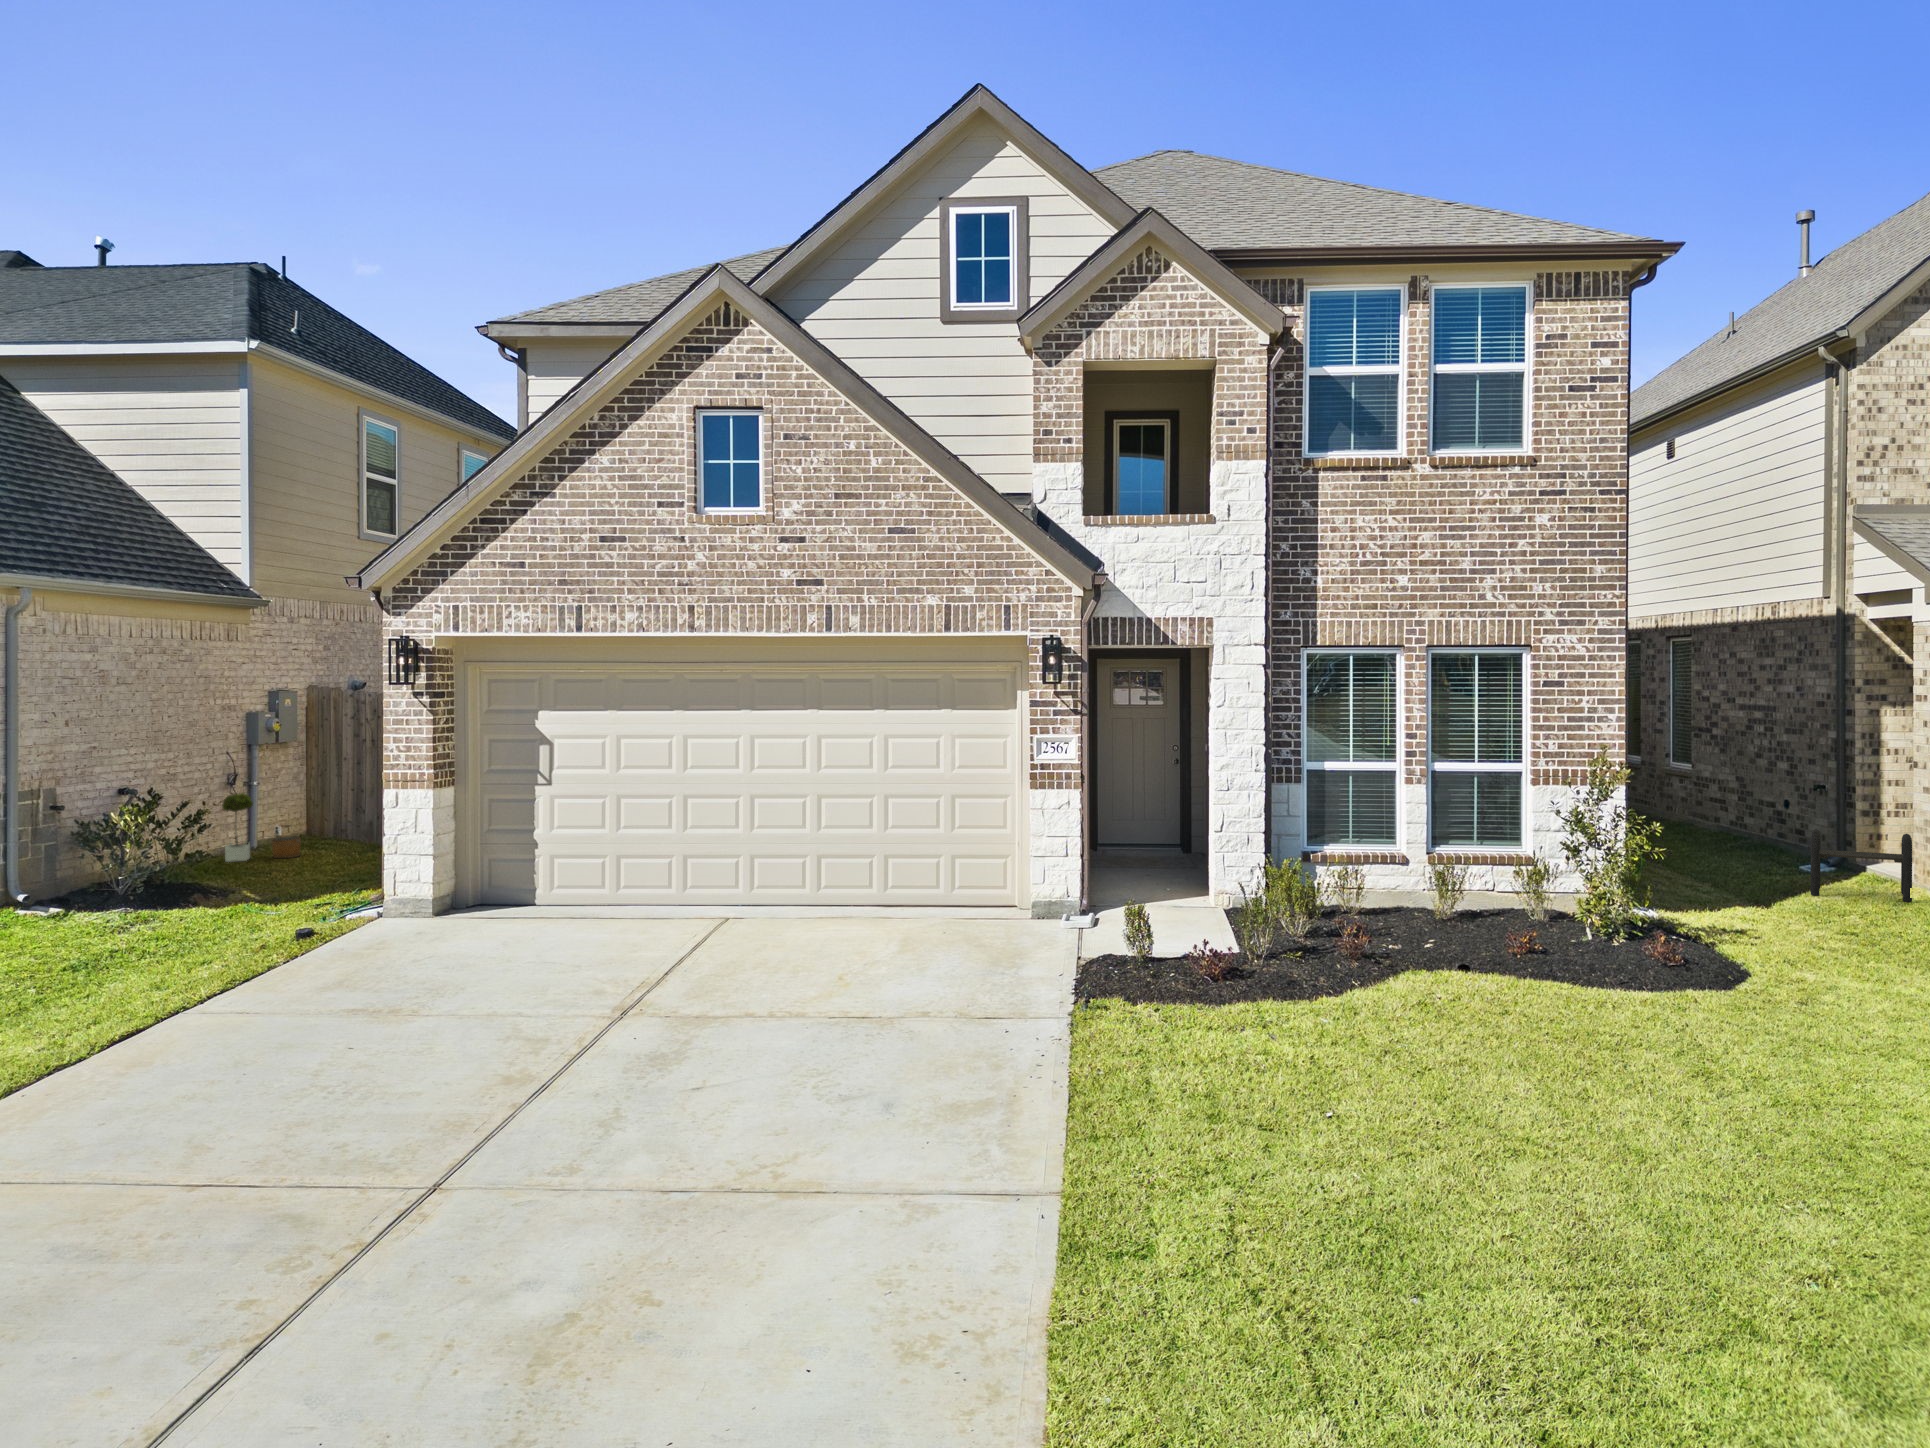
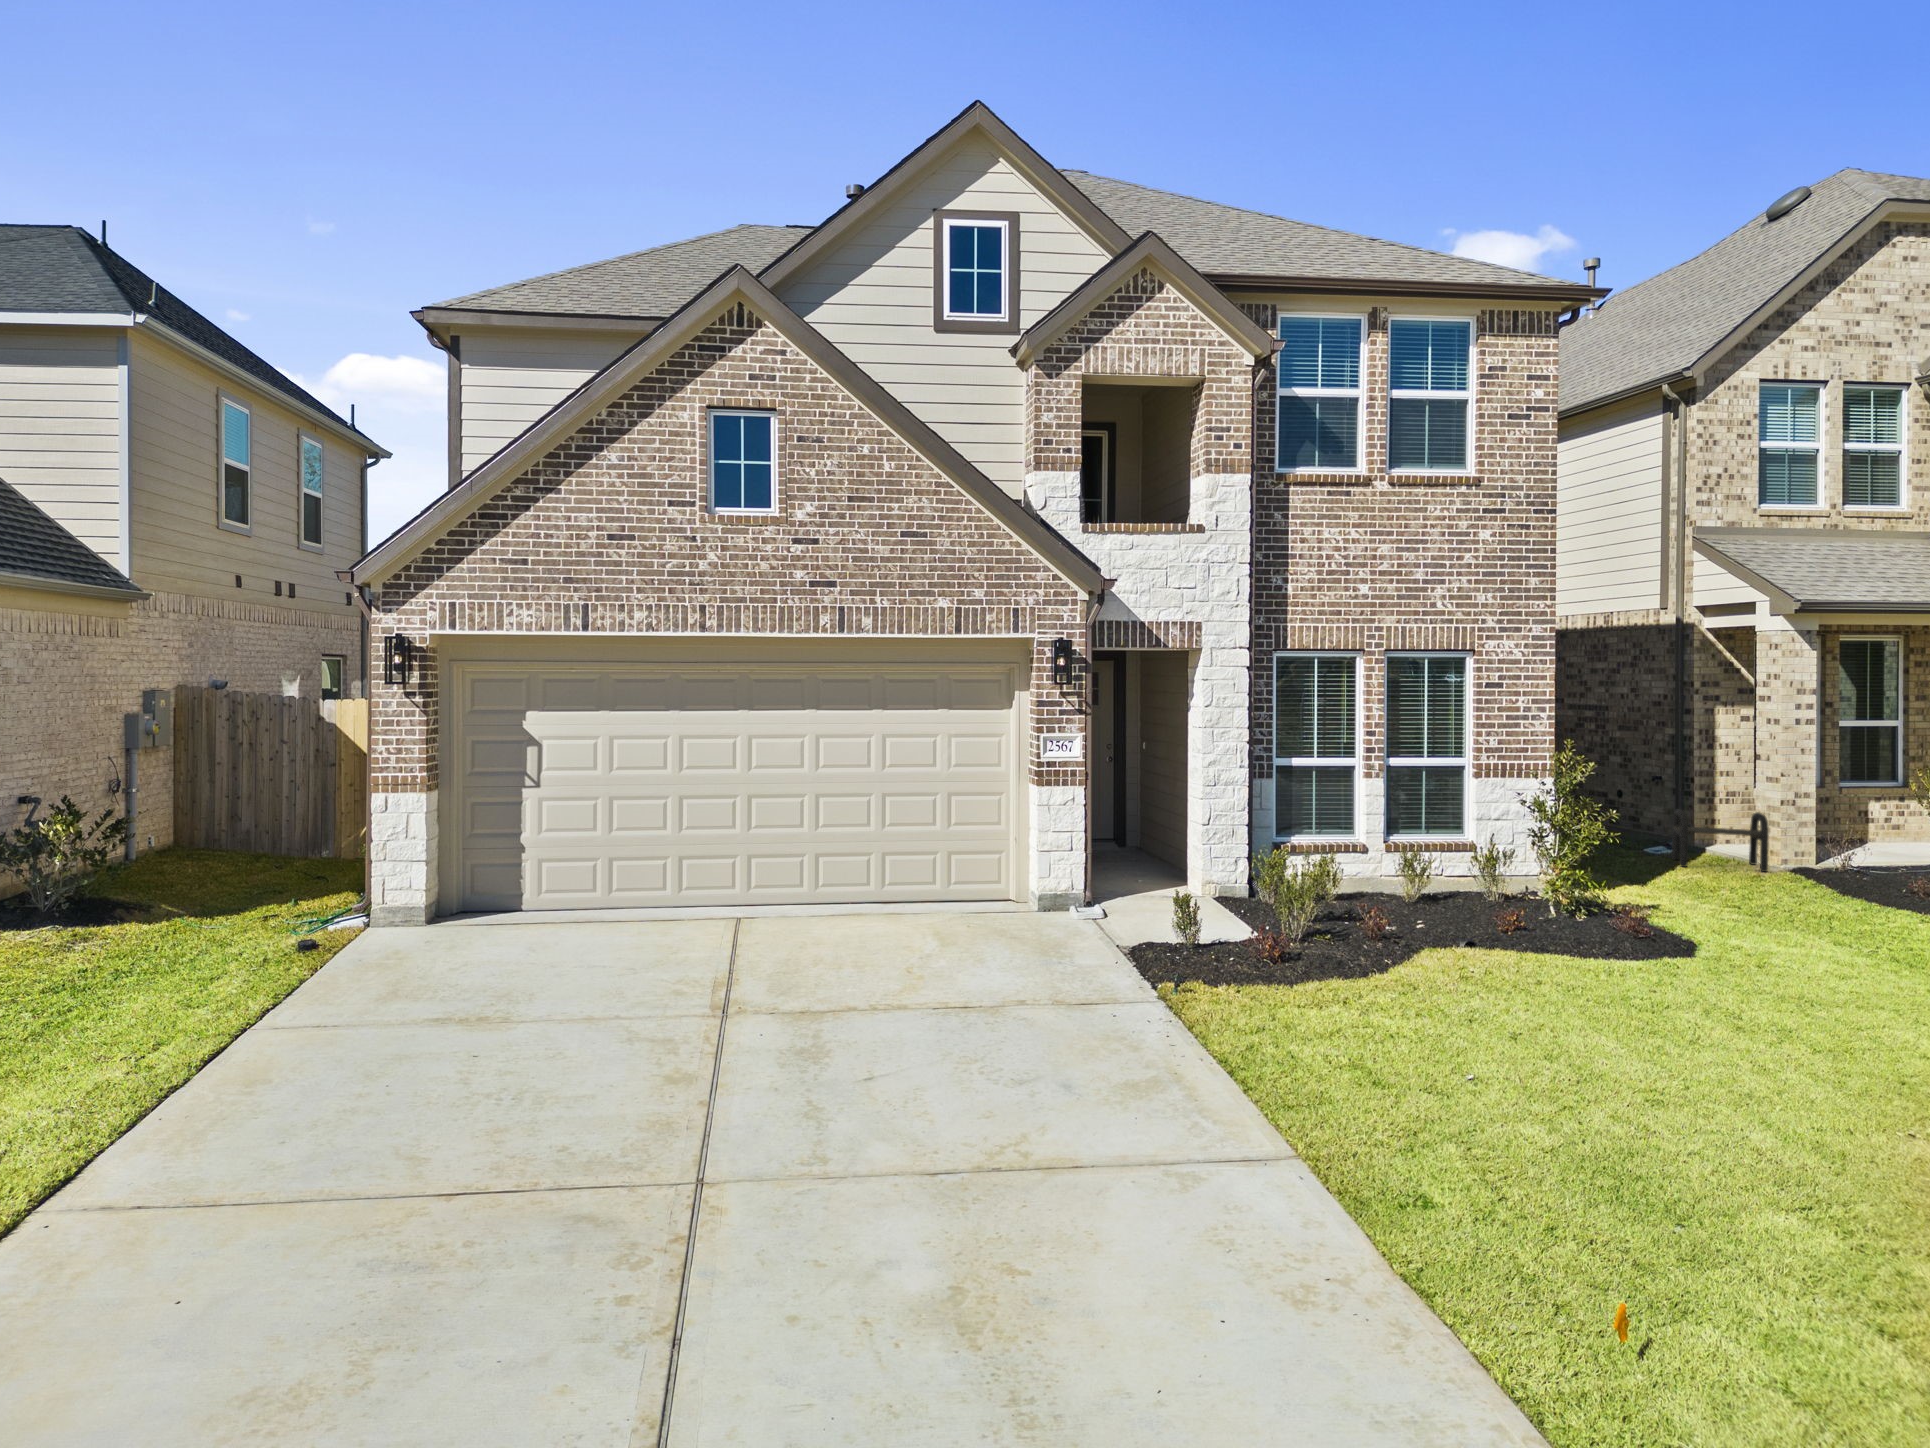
potted tree: present [222,793,253,862] -> none [147,790,182,863]
bucket: present [272,825,301,858] -> none [201,823,232,857]

